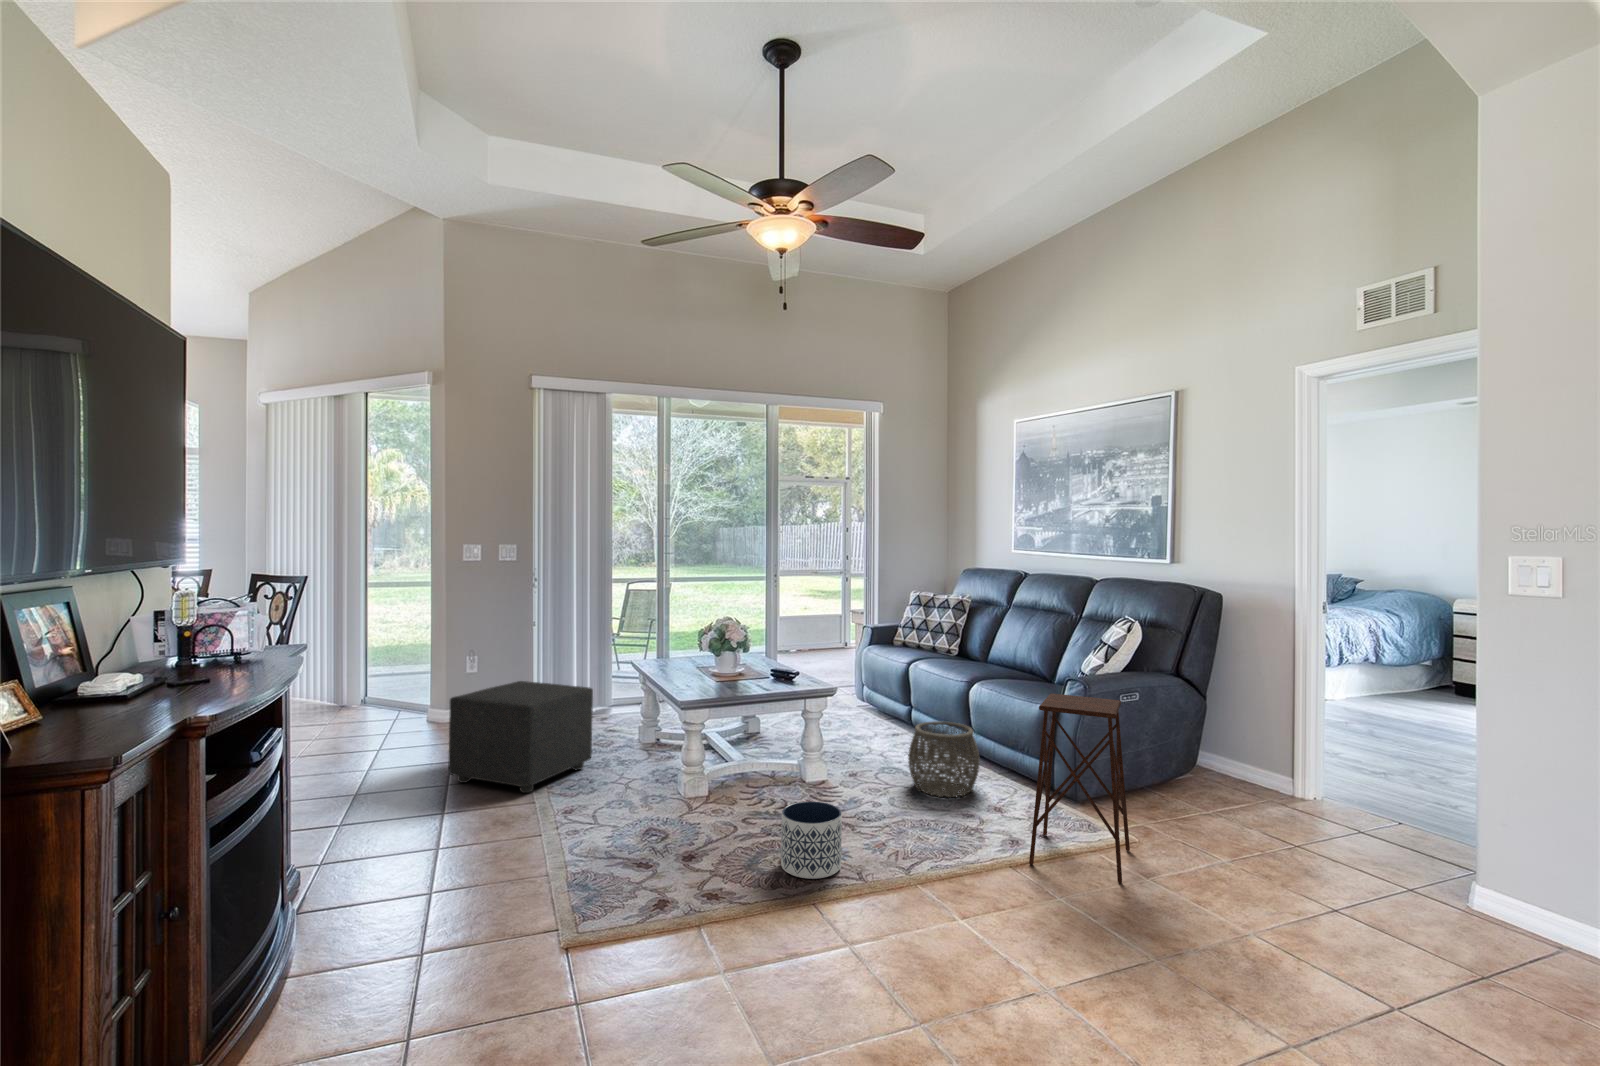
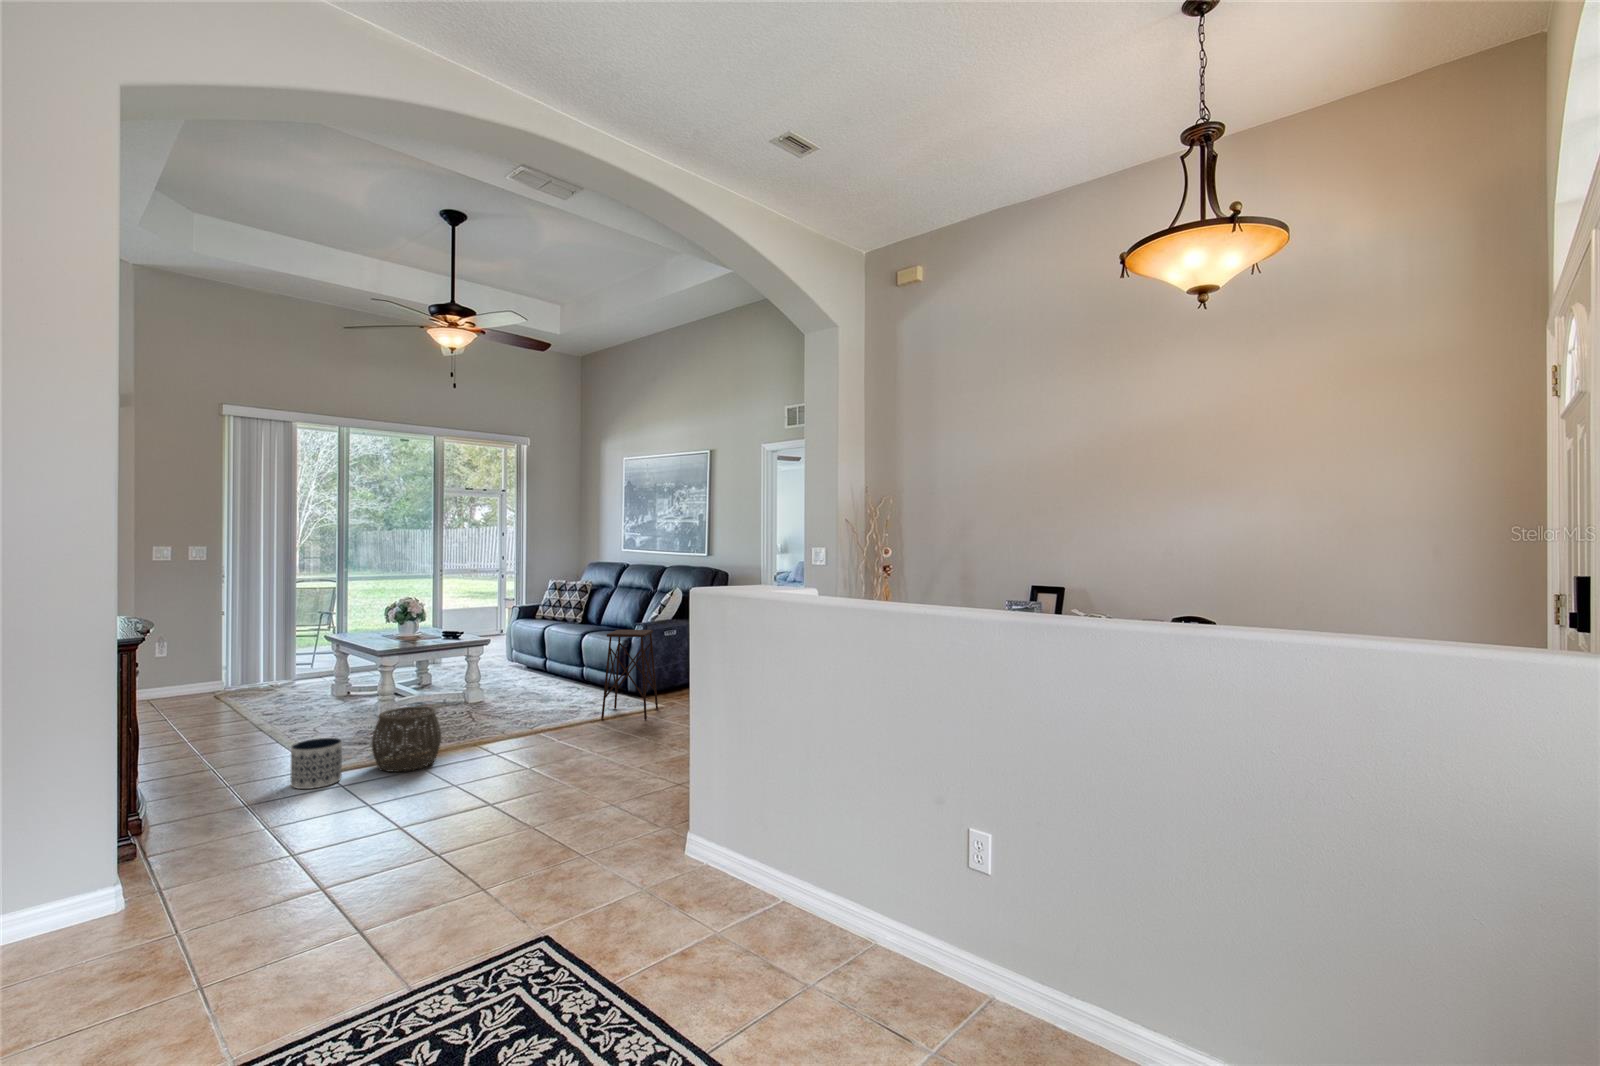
ottoman: present [449,681,593,793] -> none [181,654,301,728]
woven basket: present [908,721,980,797] -> present [372,707,441,772]
planter: present [781,801,842,879] -> present [290,738,342,789]

